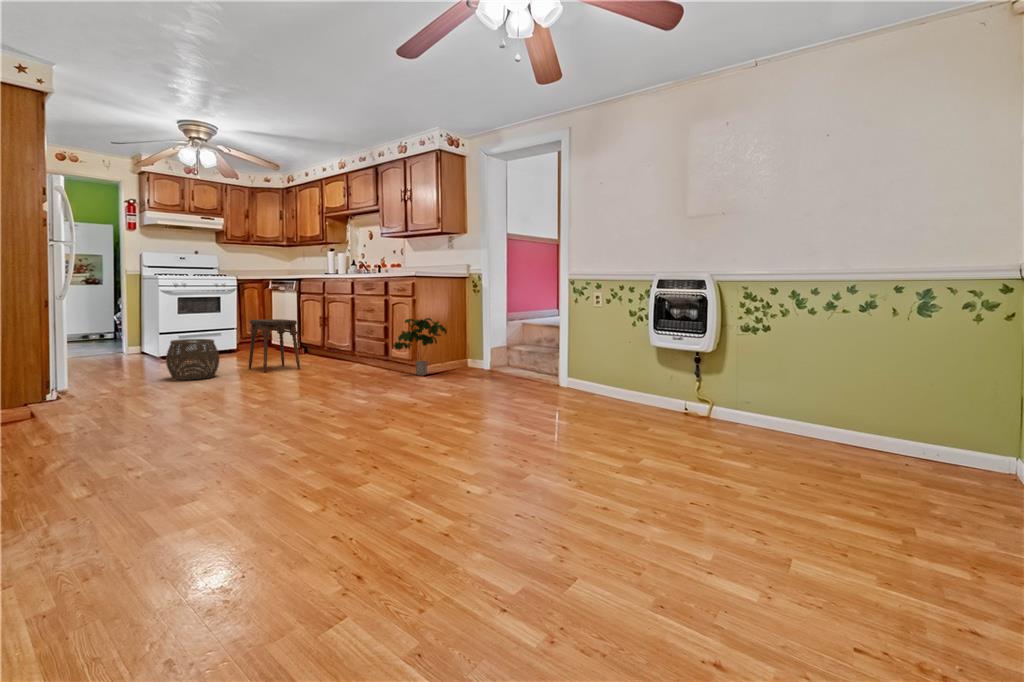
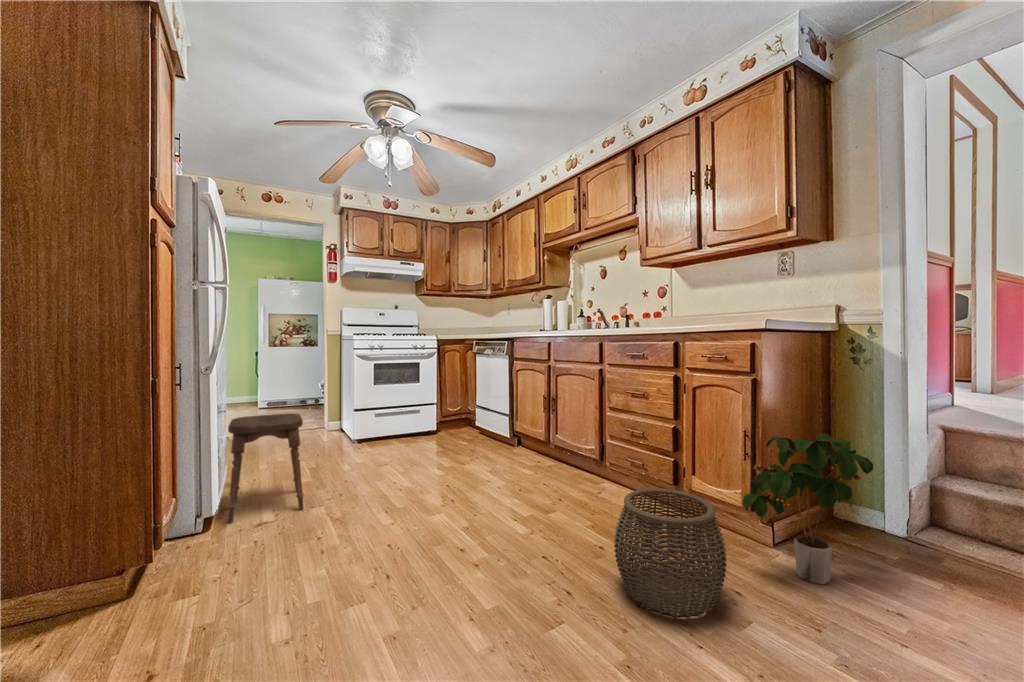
stool: present [249,319,300,372] -> present [228,413,304,523]
woven basket: present [166,339,220,380] -> present [614,488,727,618]

